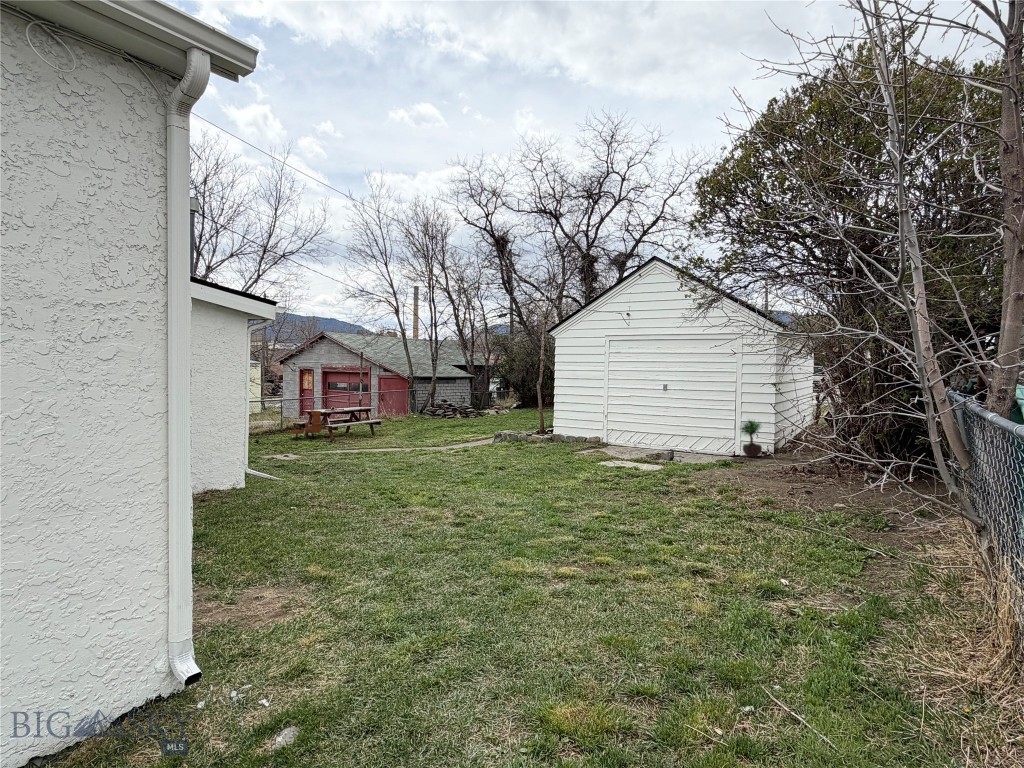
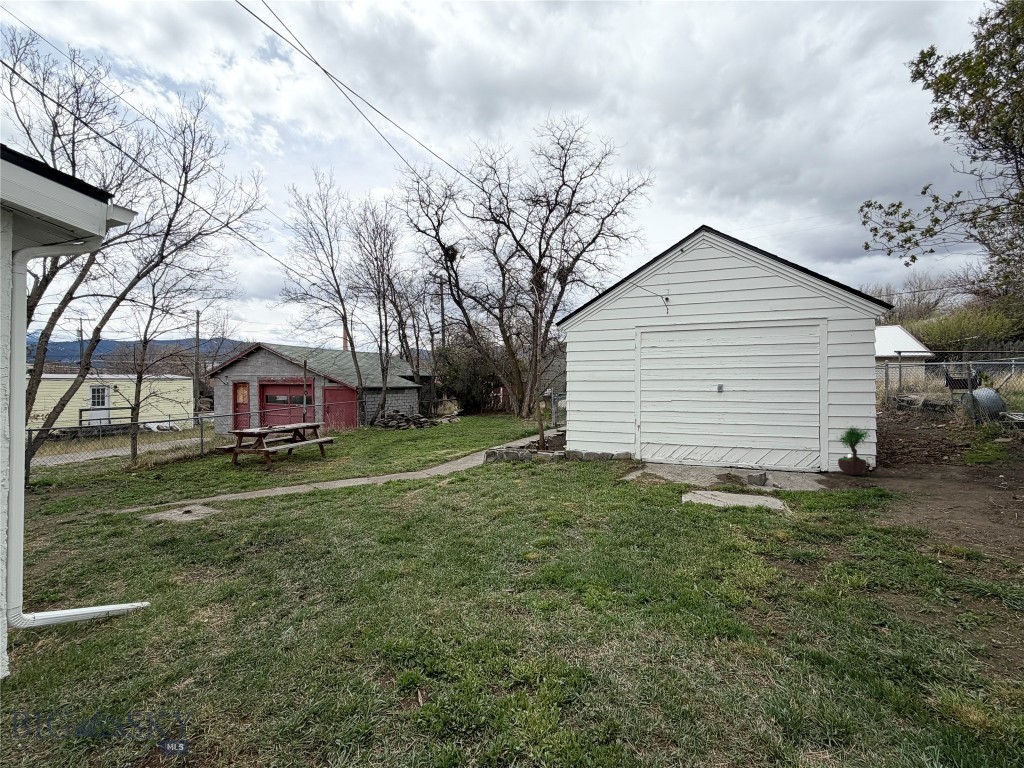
lounge chair: present [289,411,322,440] -> none [207,431,255,472]

